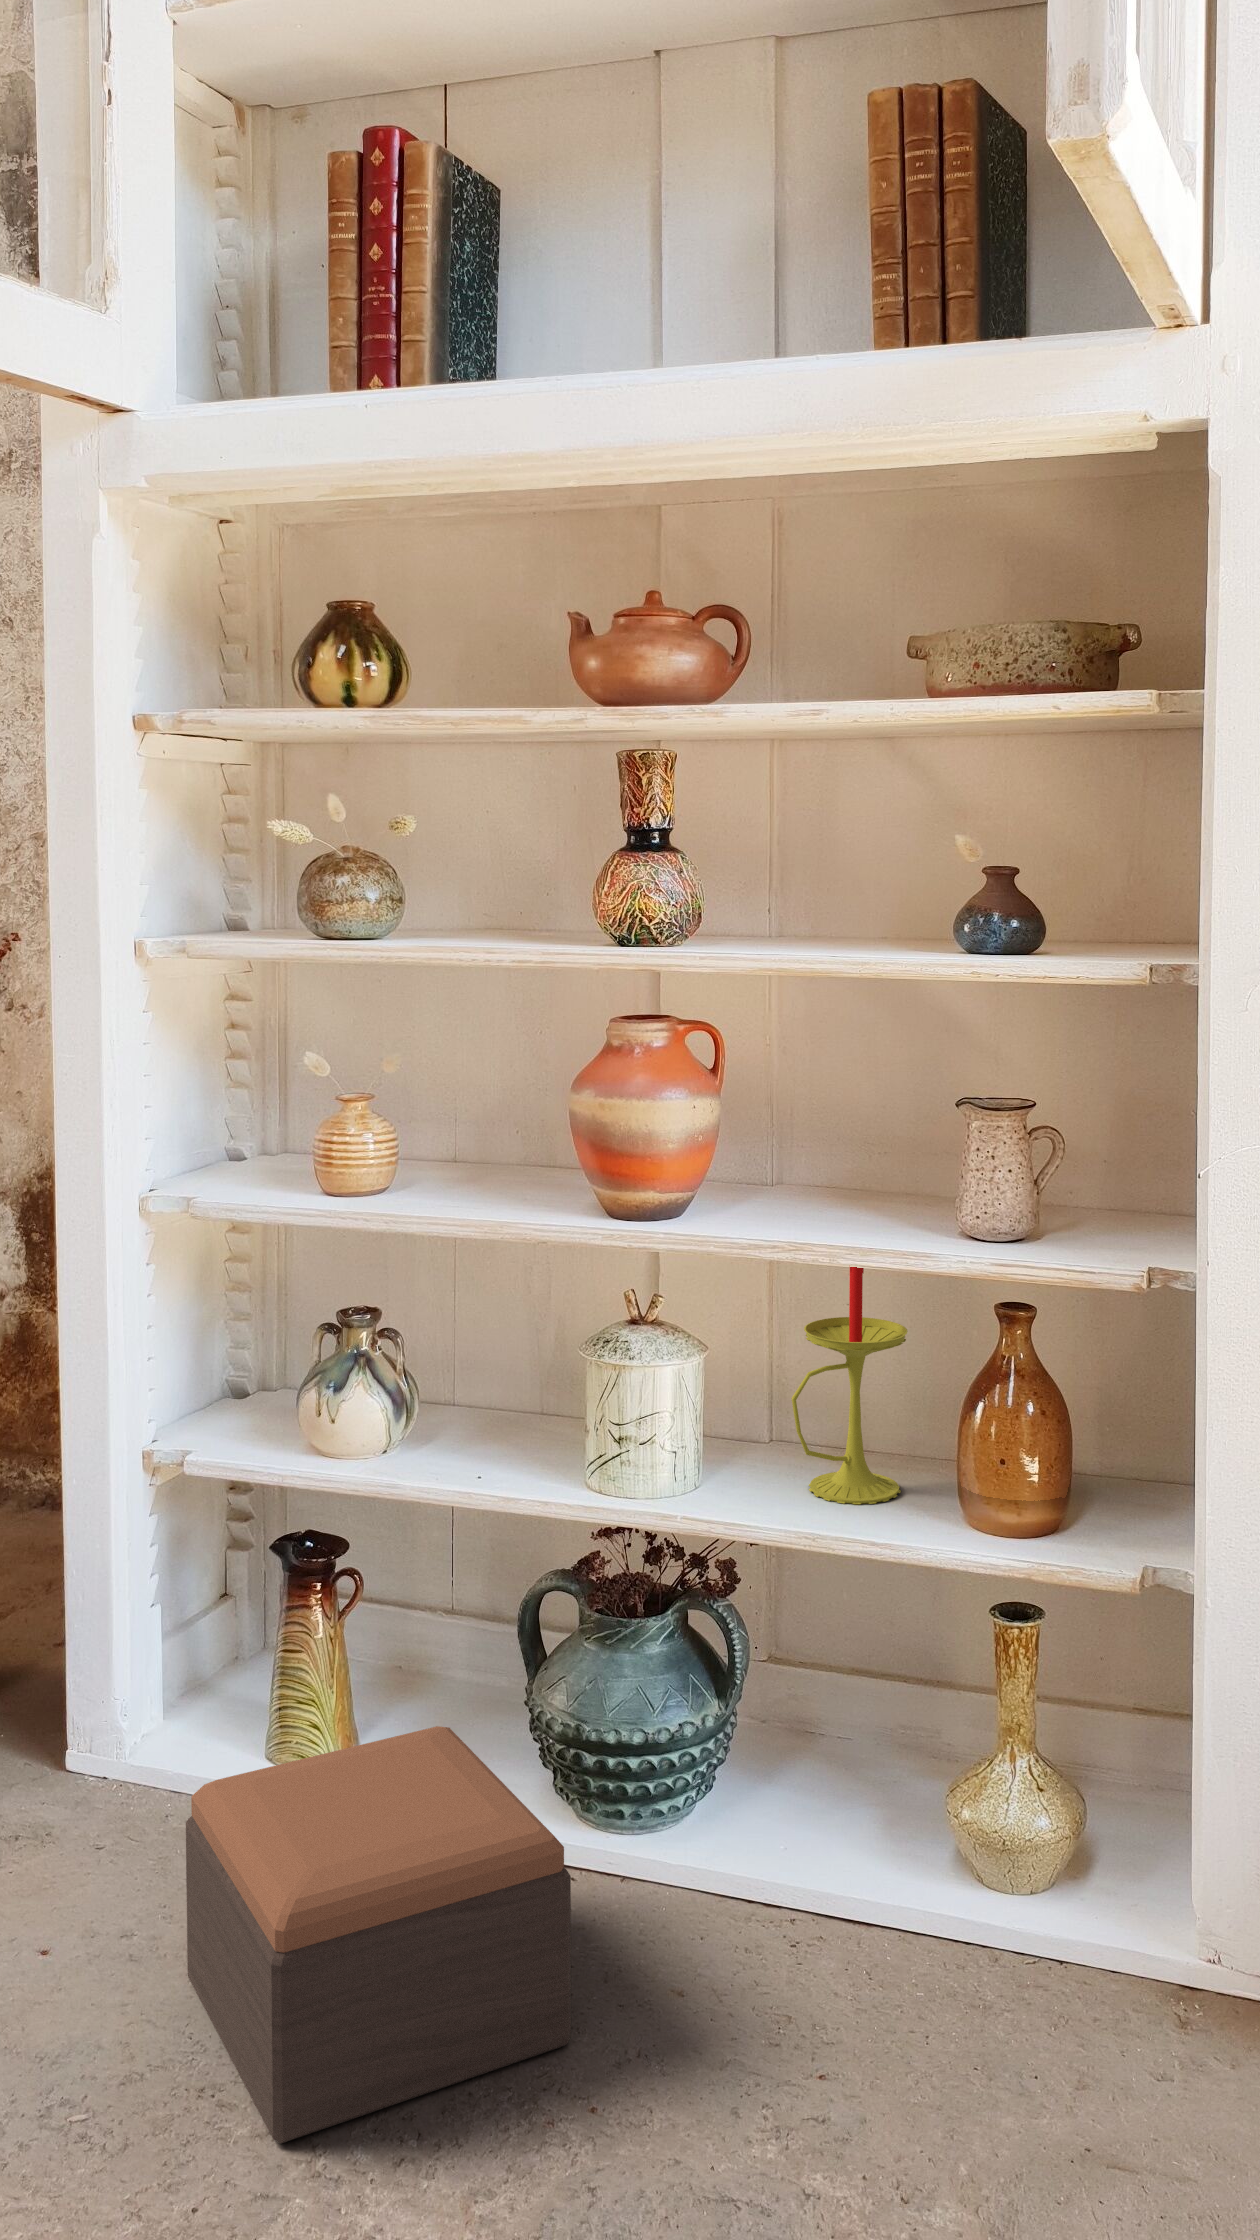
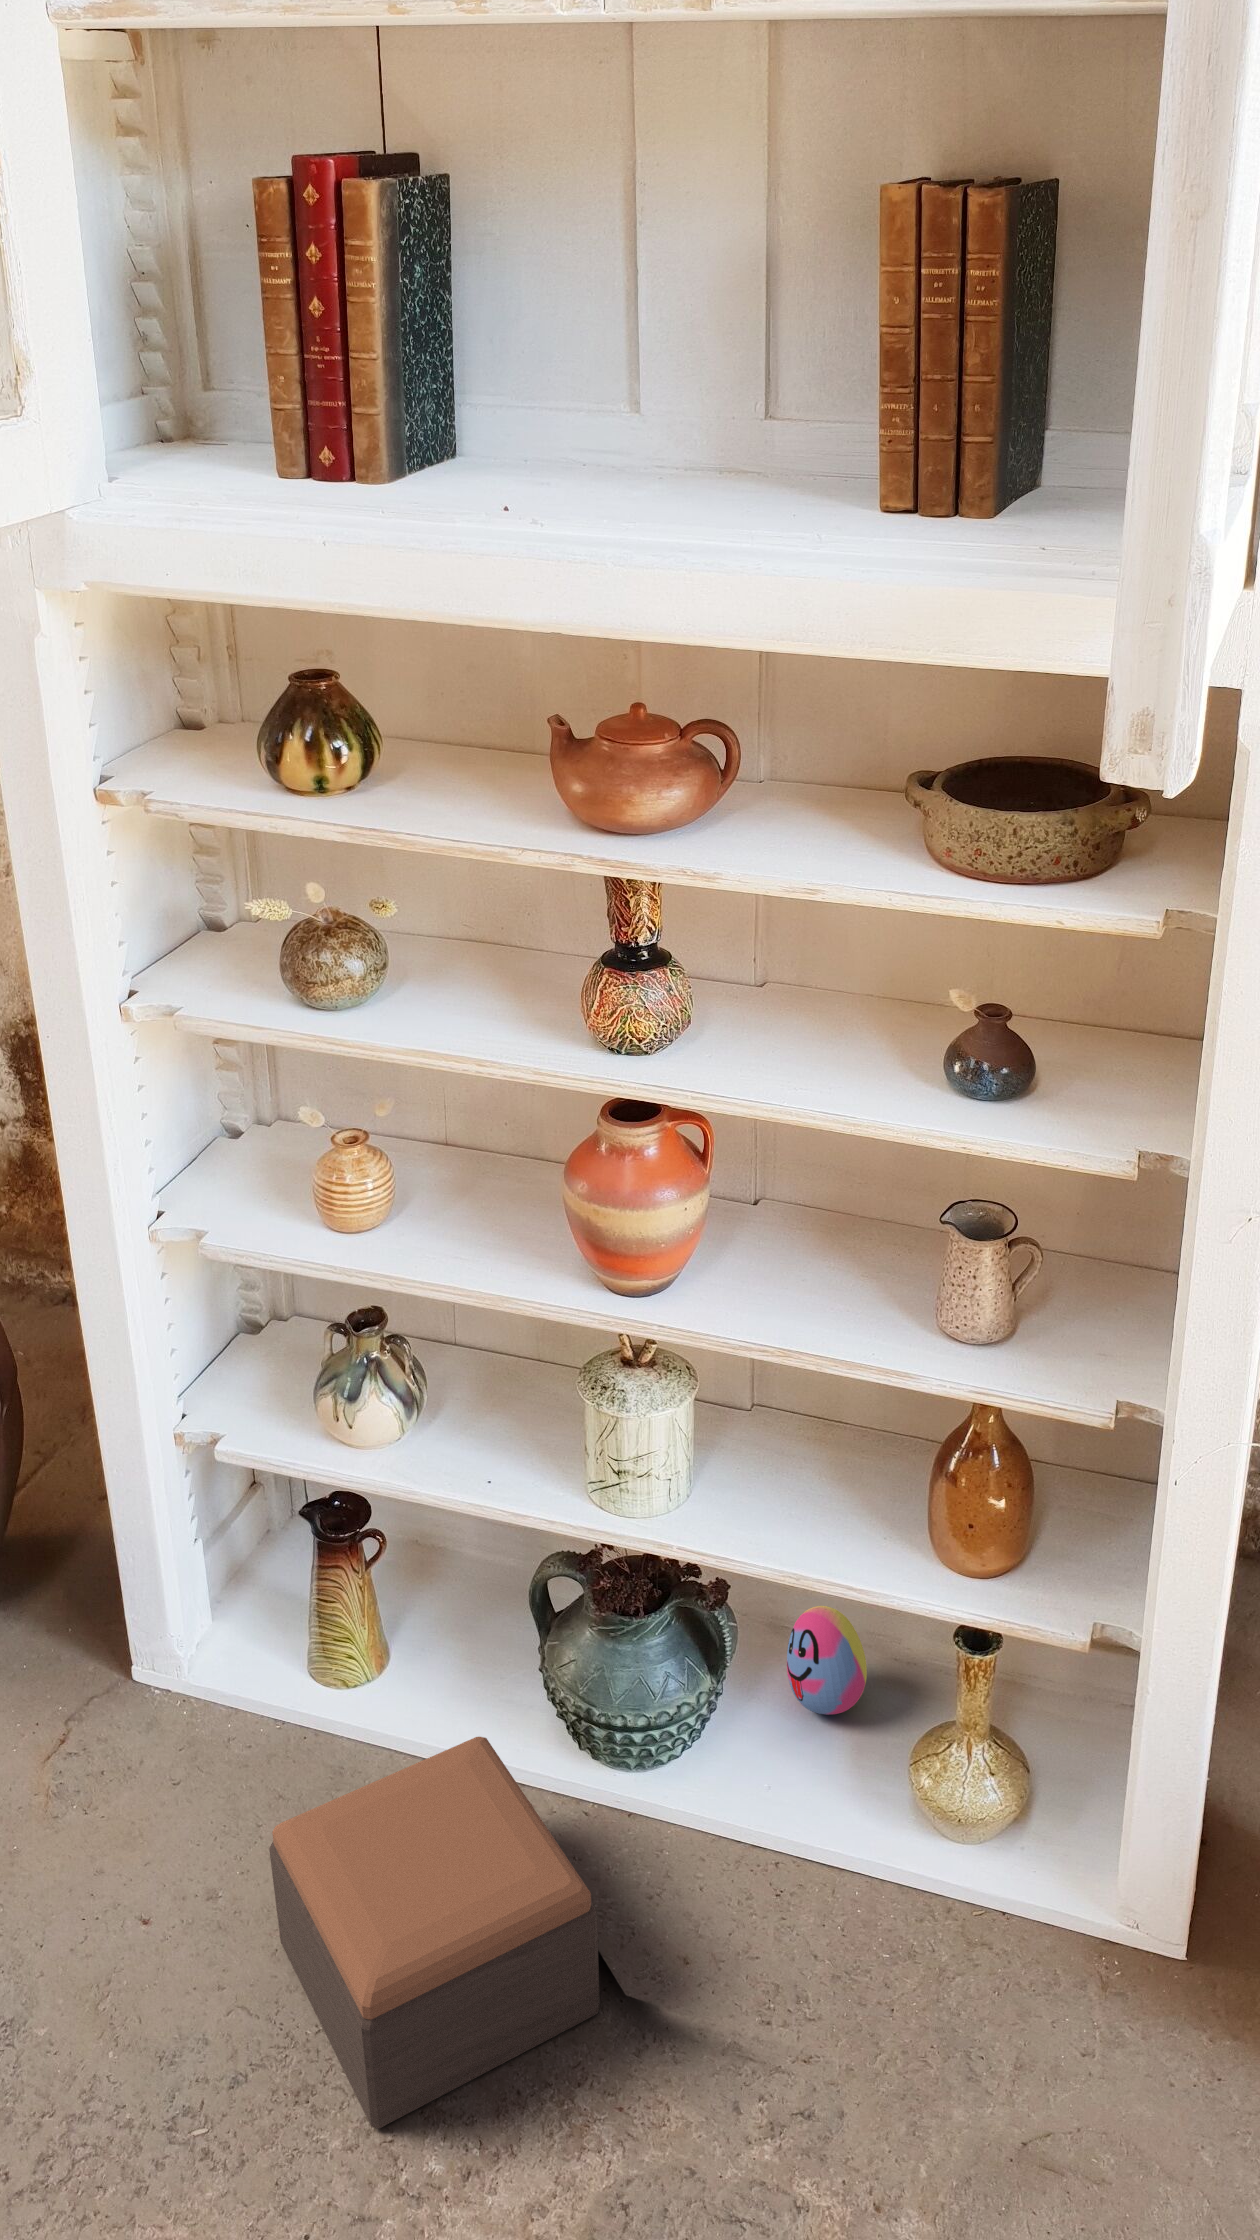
candle: present [791,1267,908,1504] -> none [778,1295,885,1523]
decorative egg: none [806,1661,899,1791] -> present [787,1606,867,1715]

